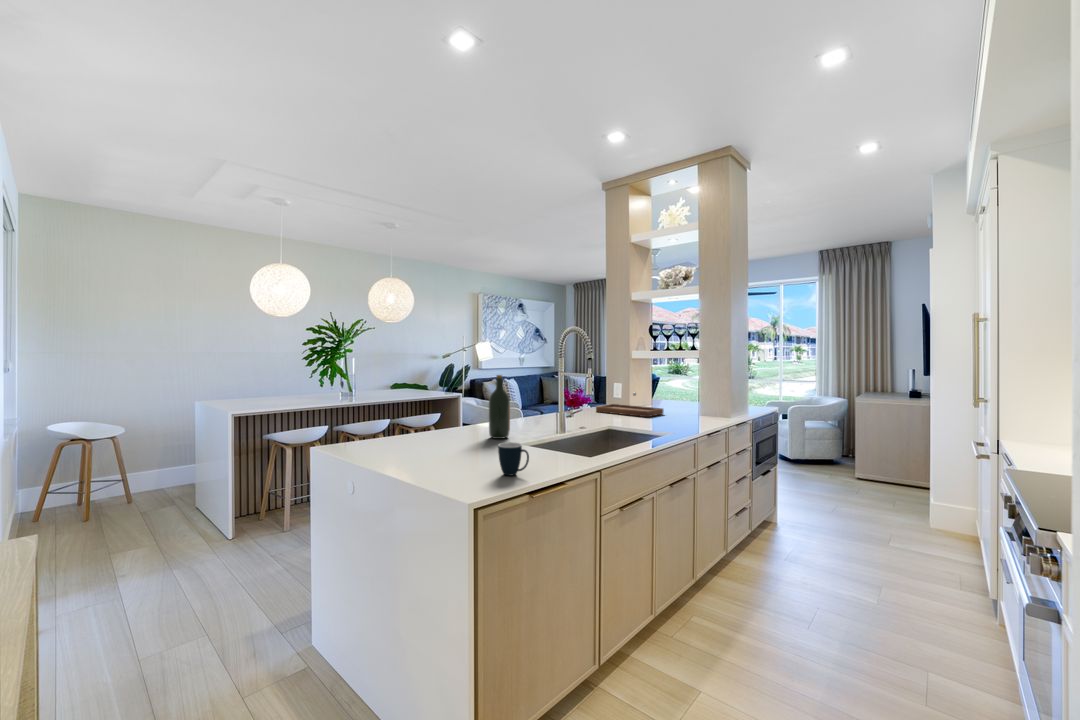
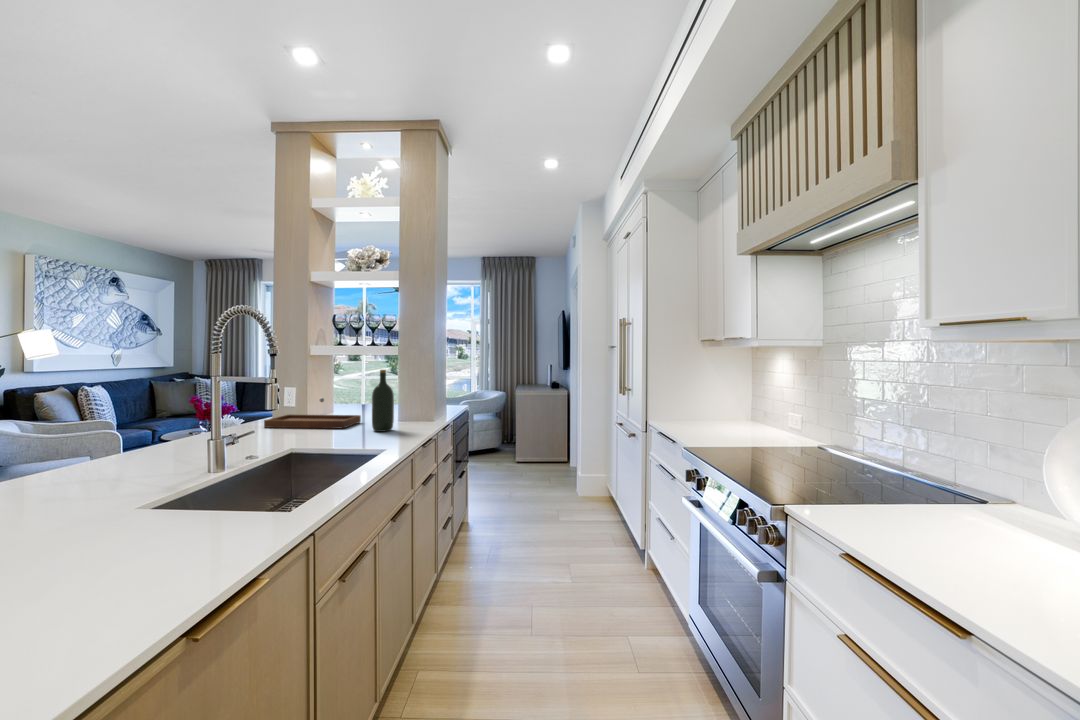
wine bottle: present [489,375,510,439] -> present [372,370,394,432]
mug: present [498,442,529,476] -> none [71,528,166,611]

